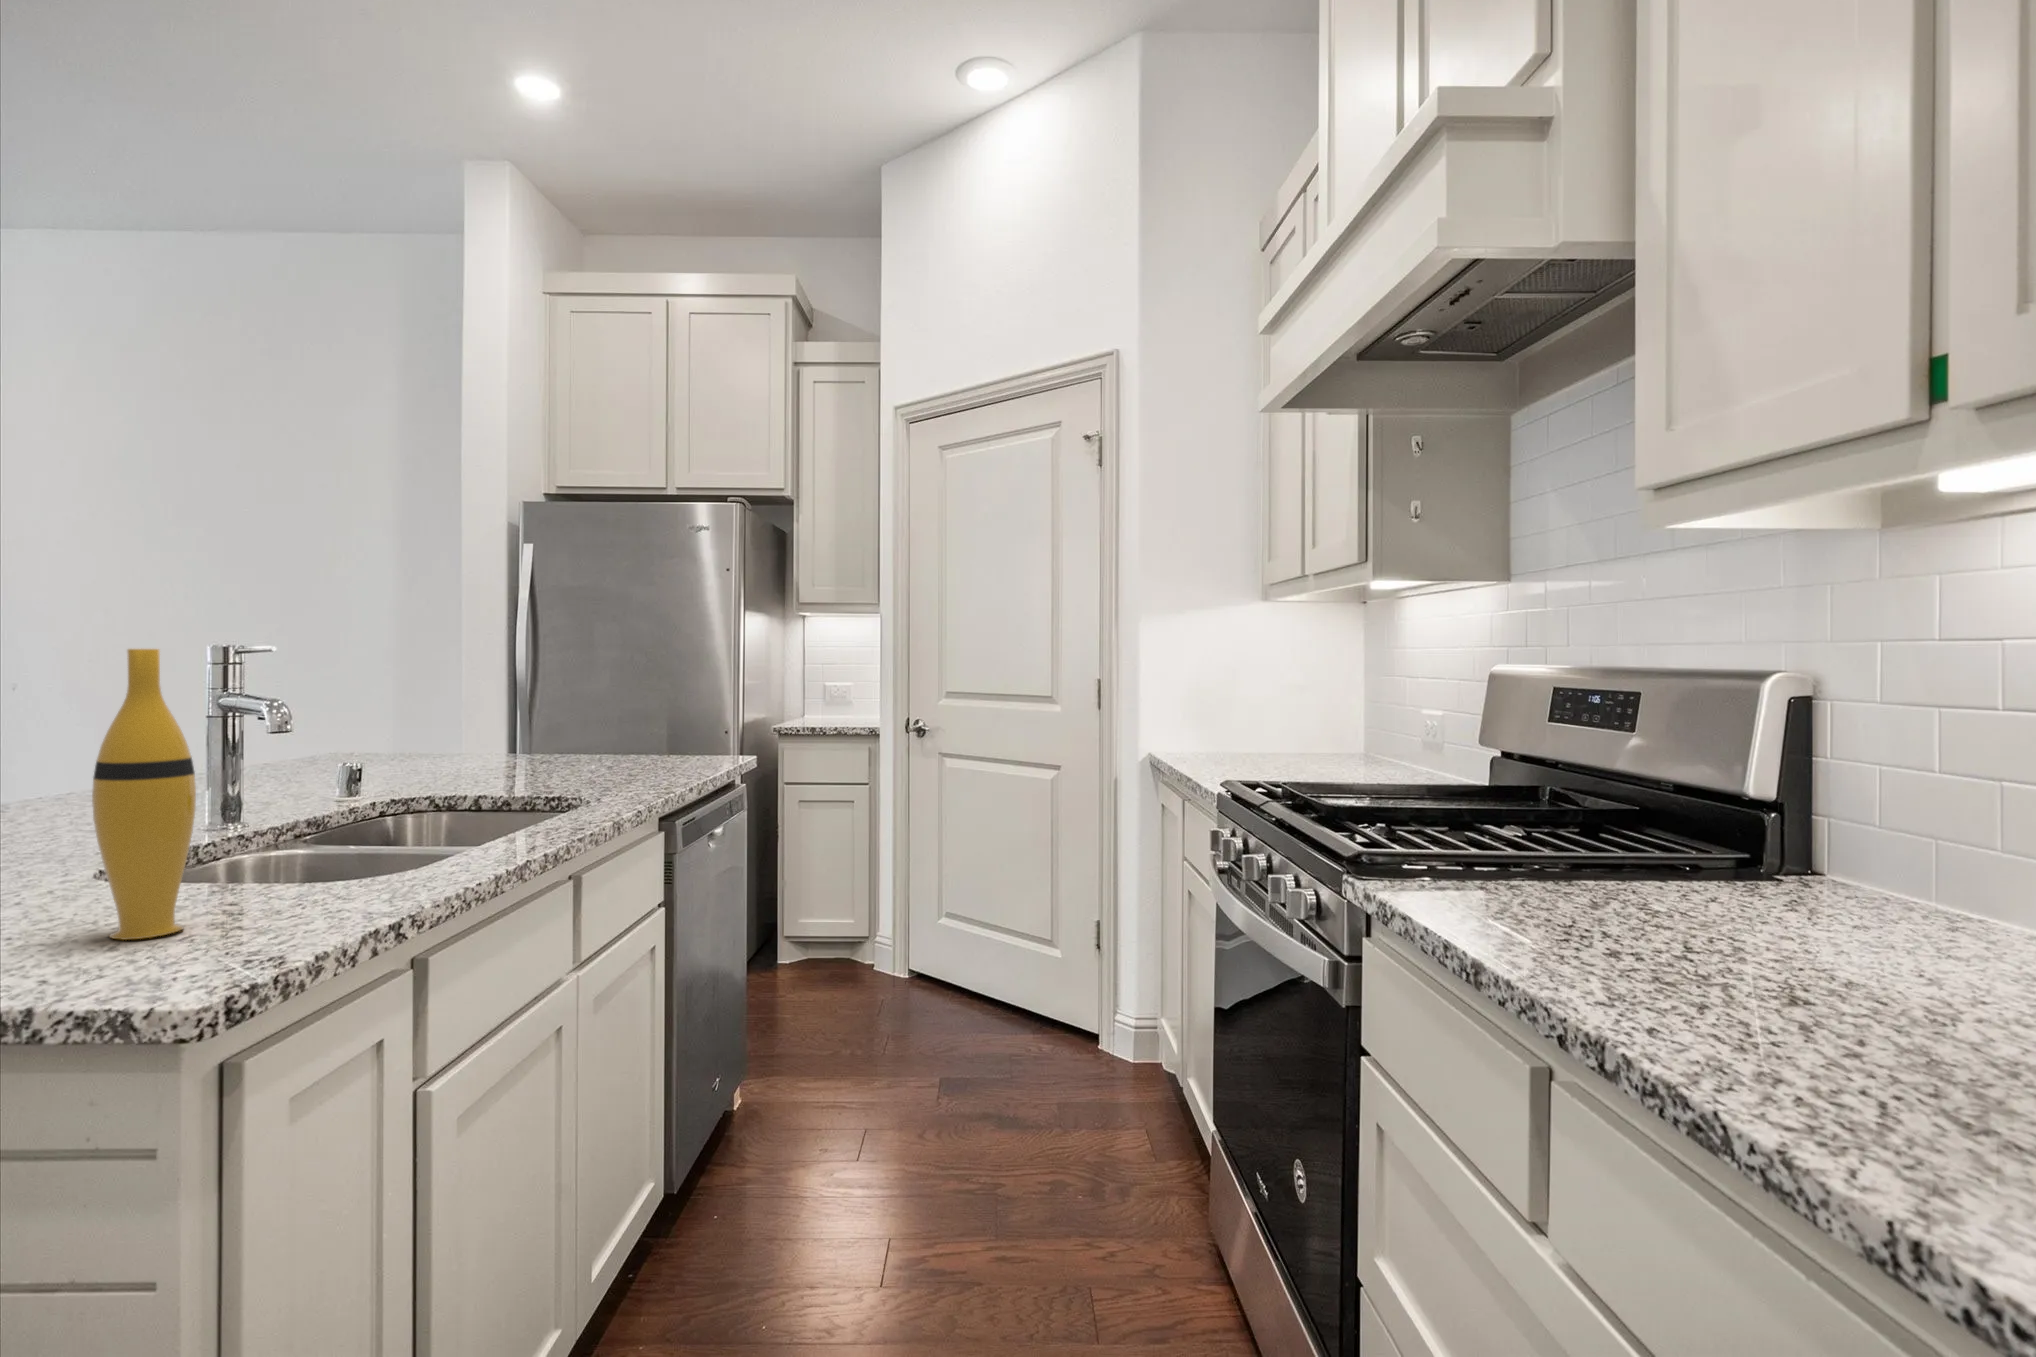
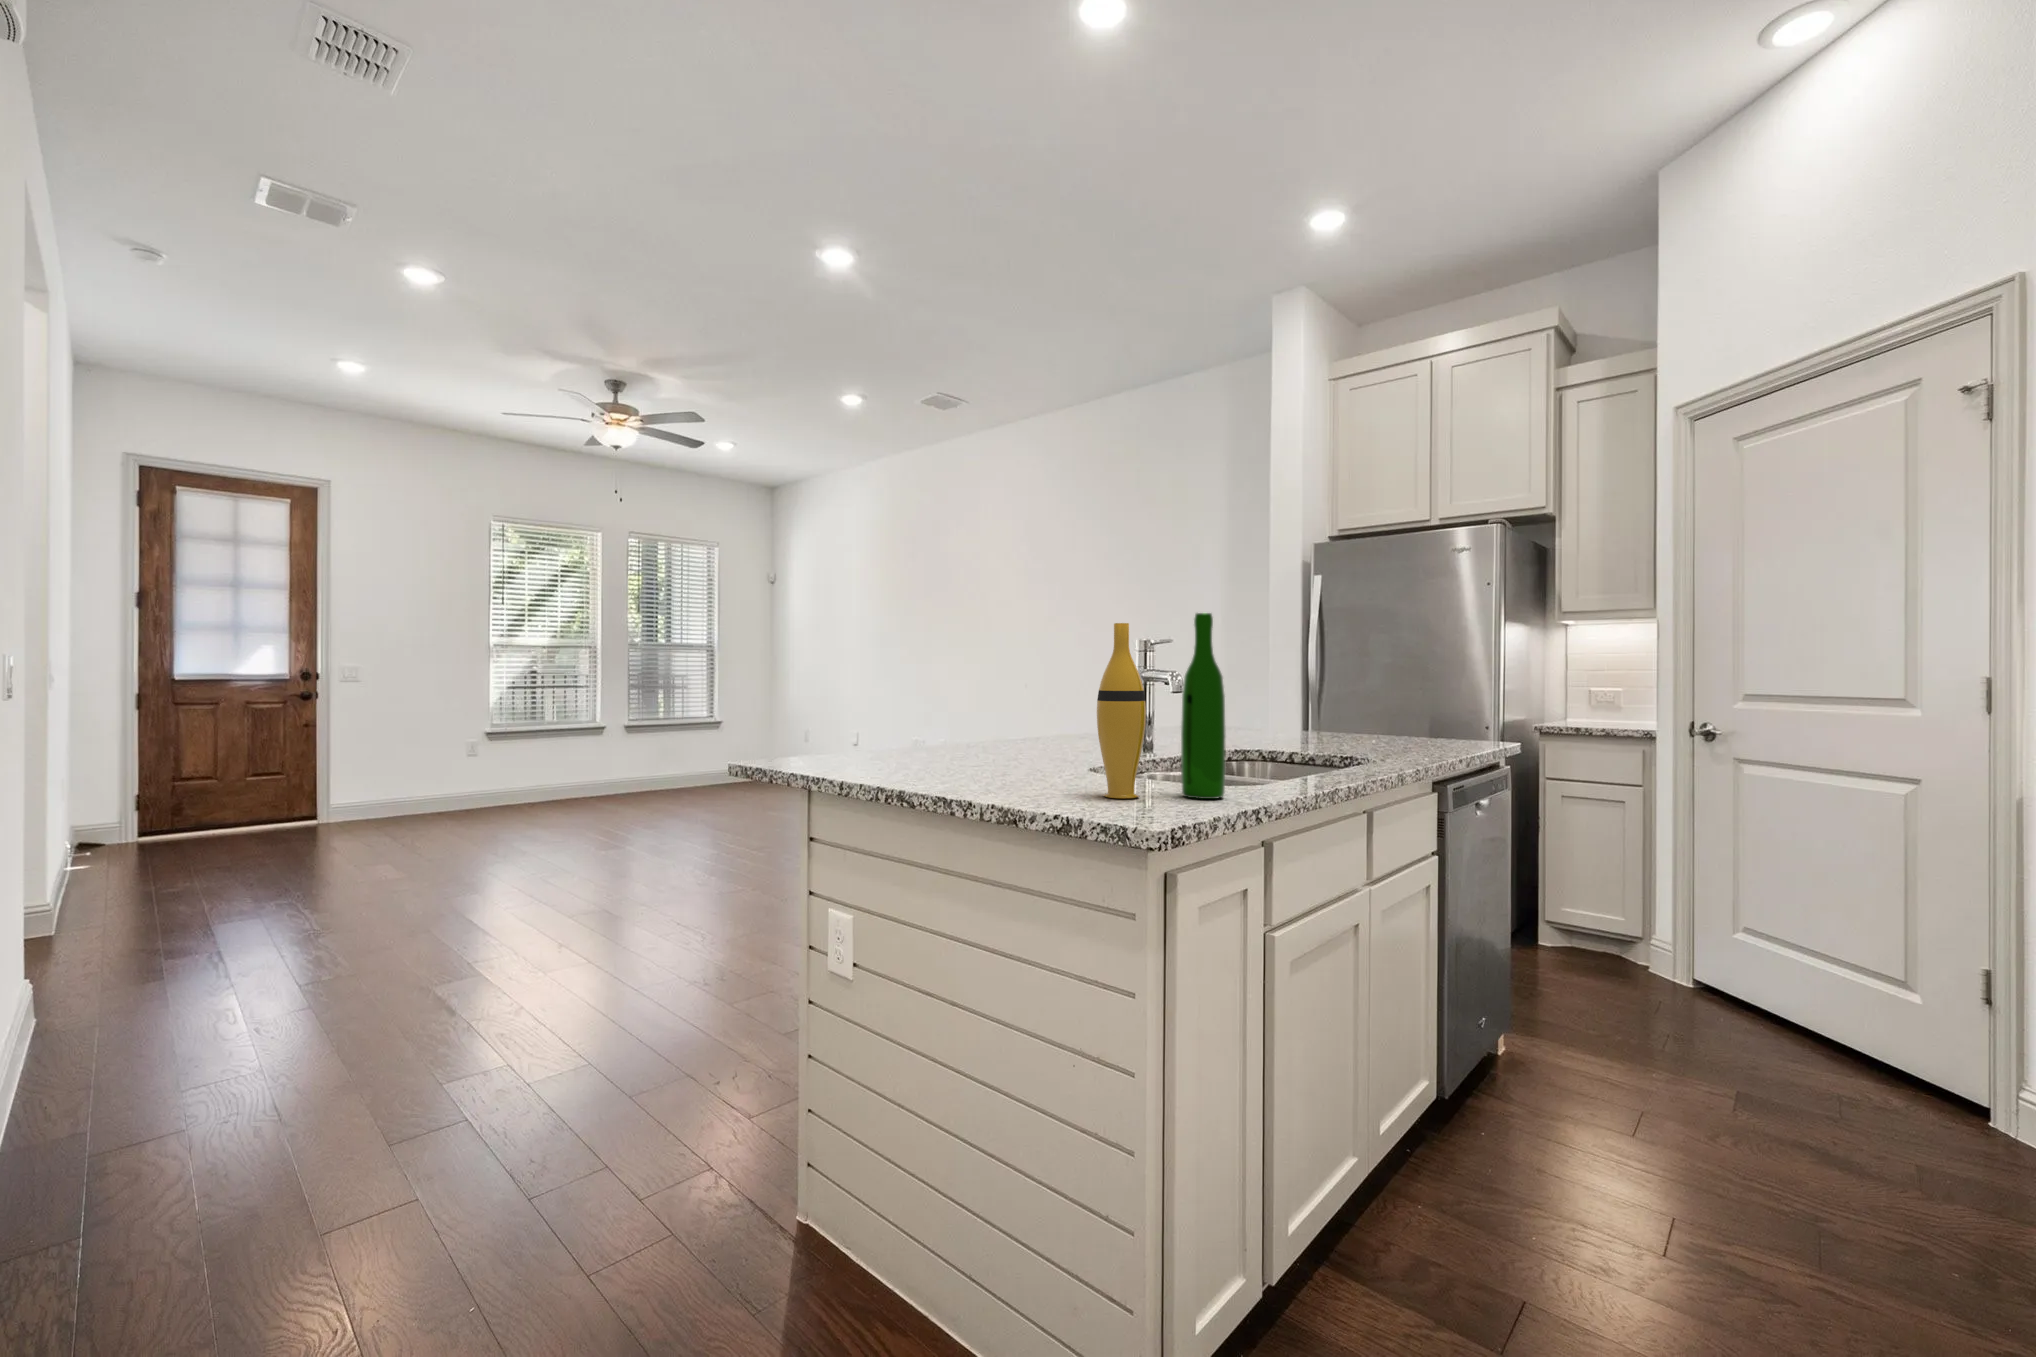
wine bottle: none [268,633,345,917] -> present [1181,613,1226,799]

